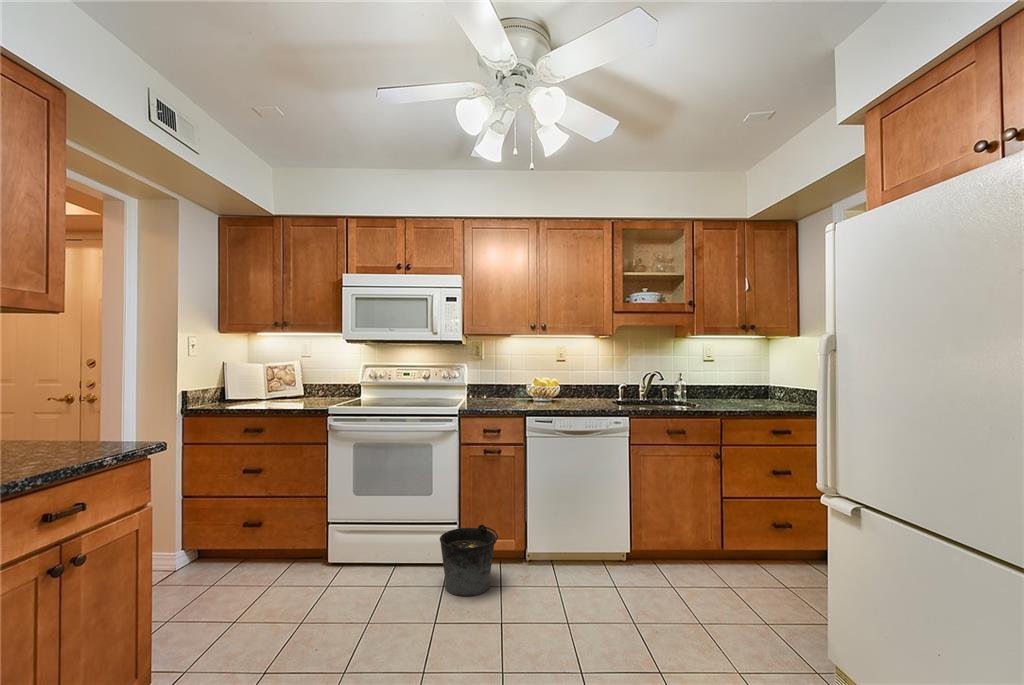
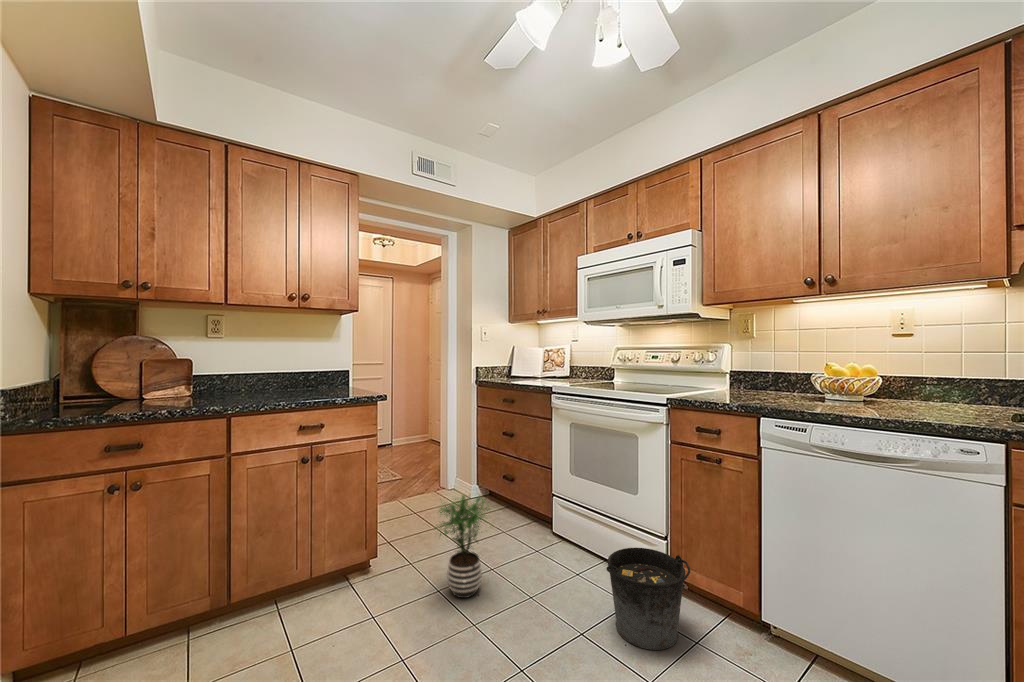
potted plant: none [272,528,350,637] -> present [434,495,489,598]

